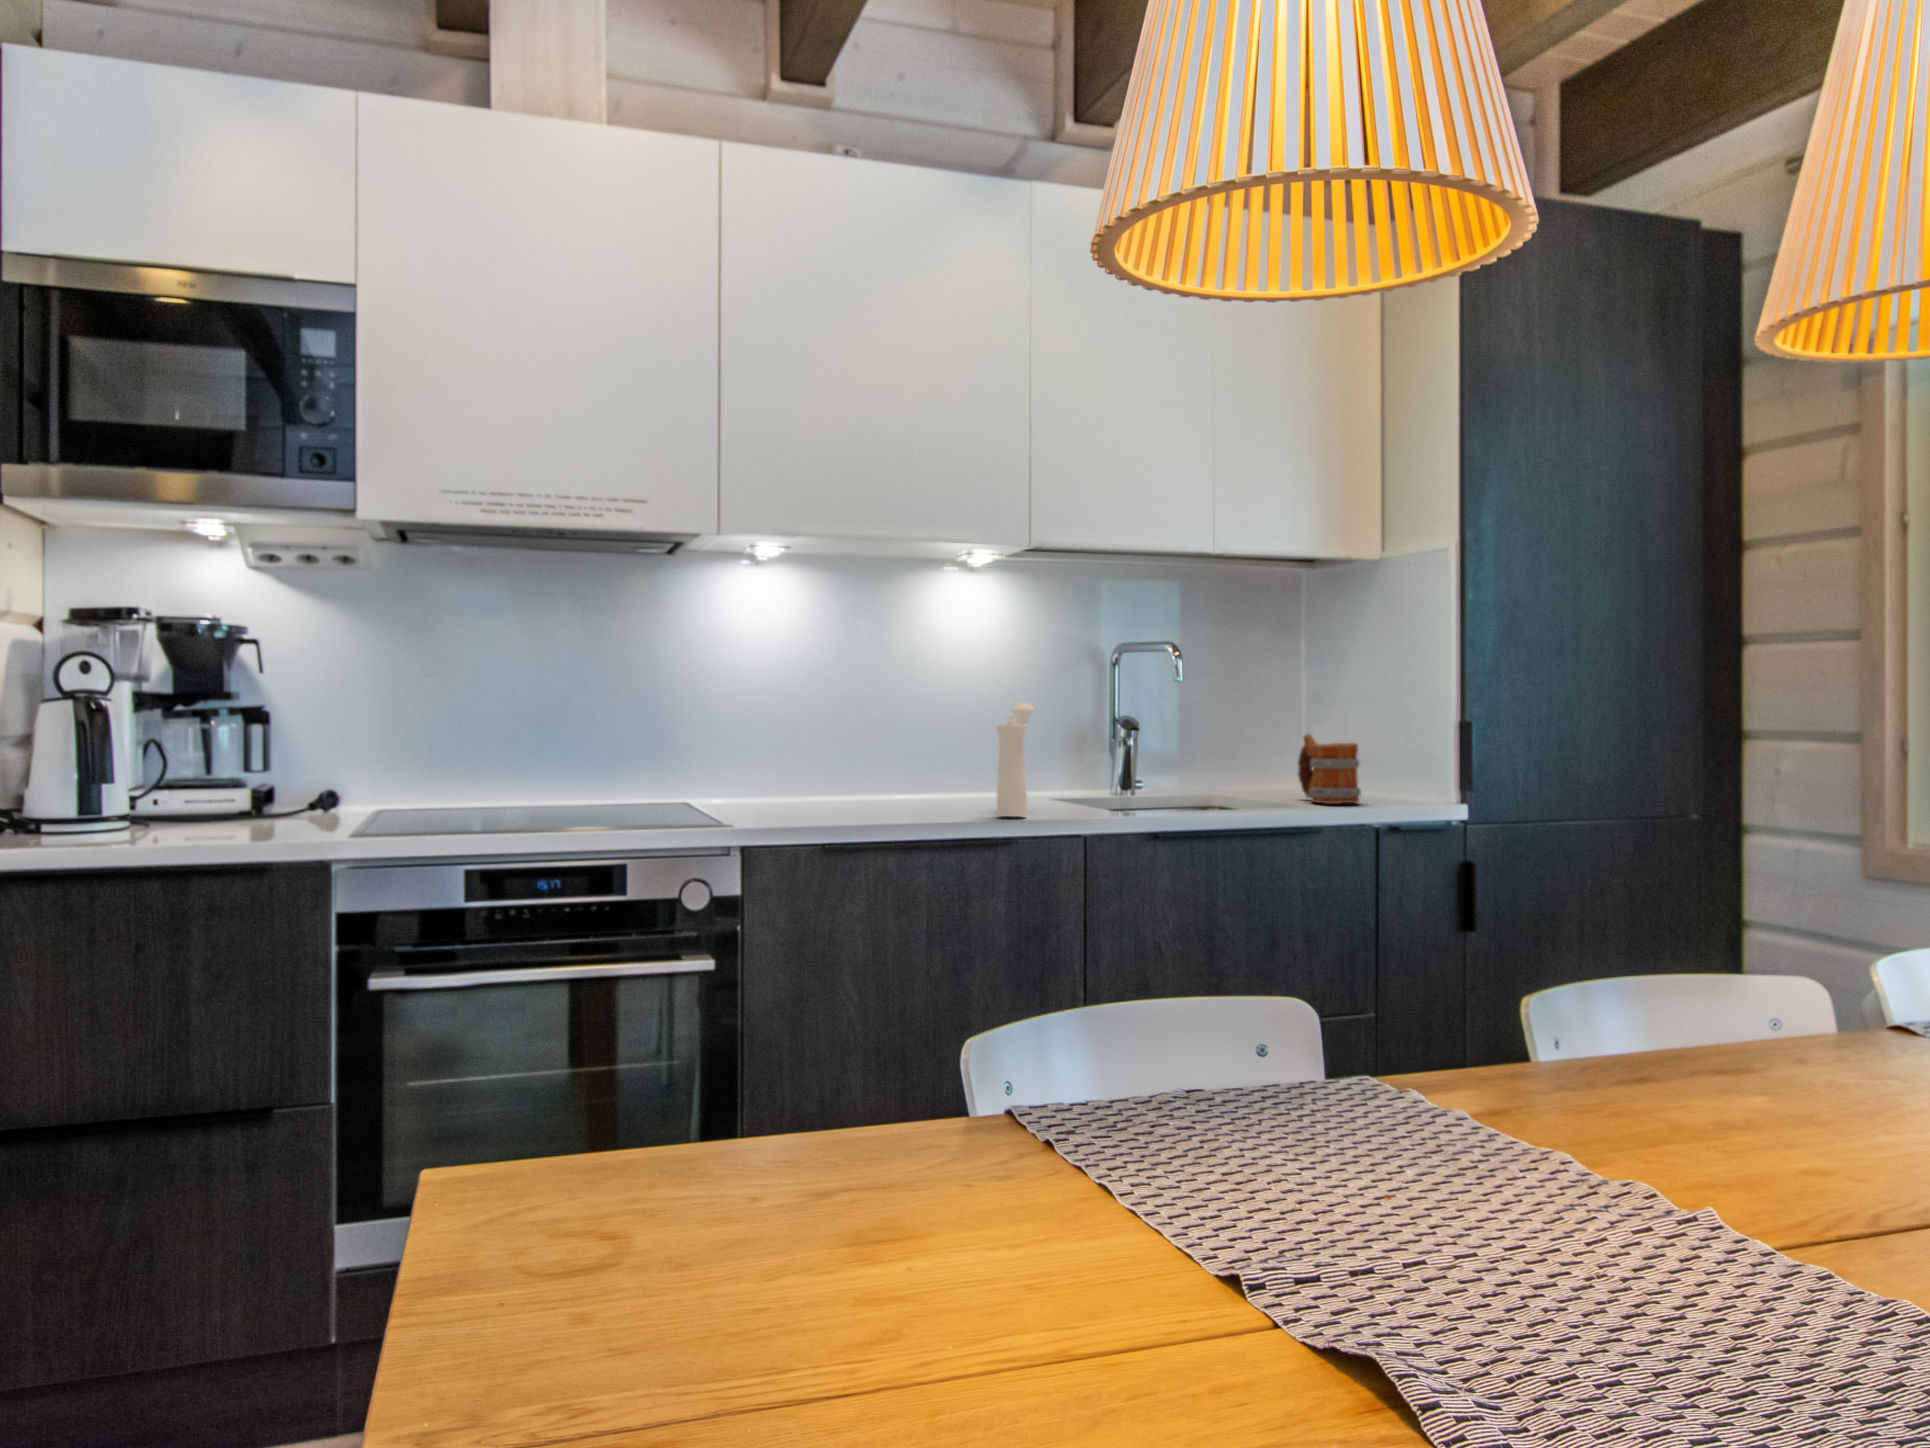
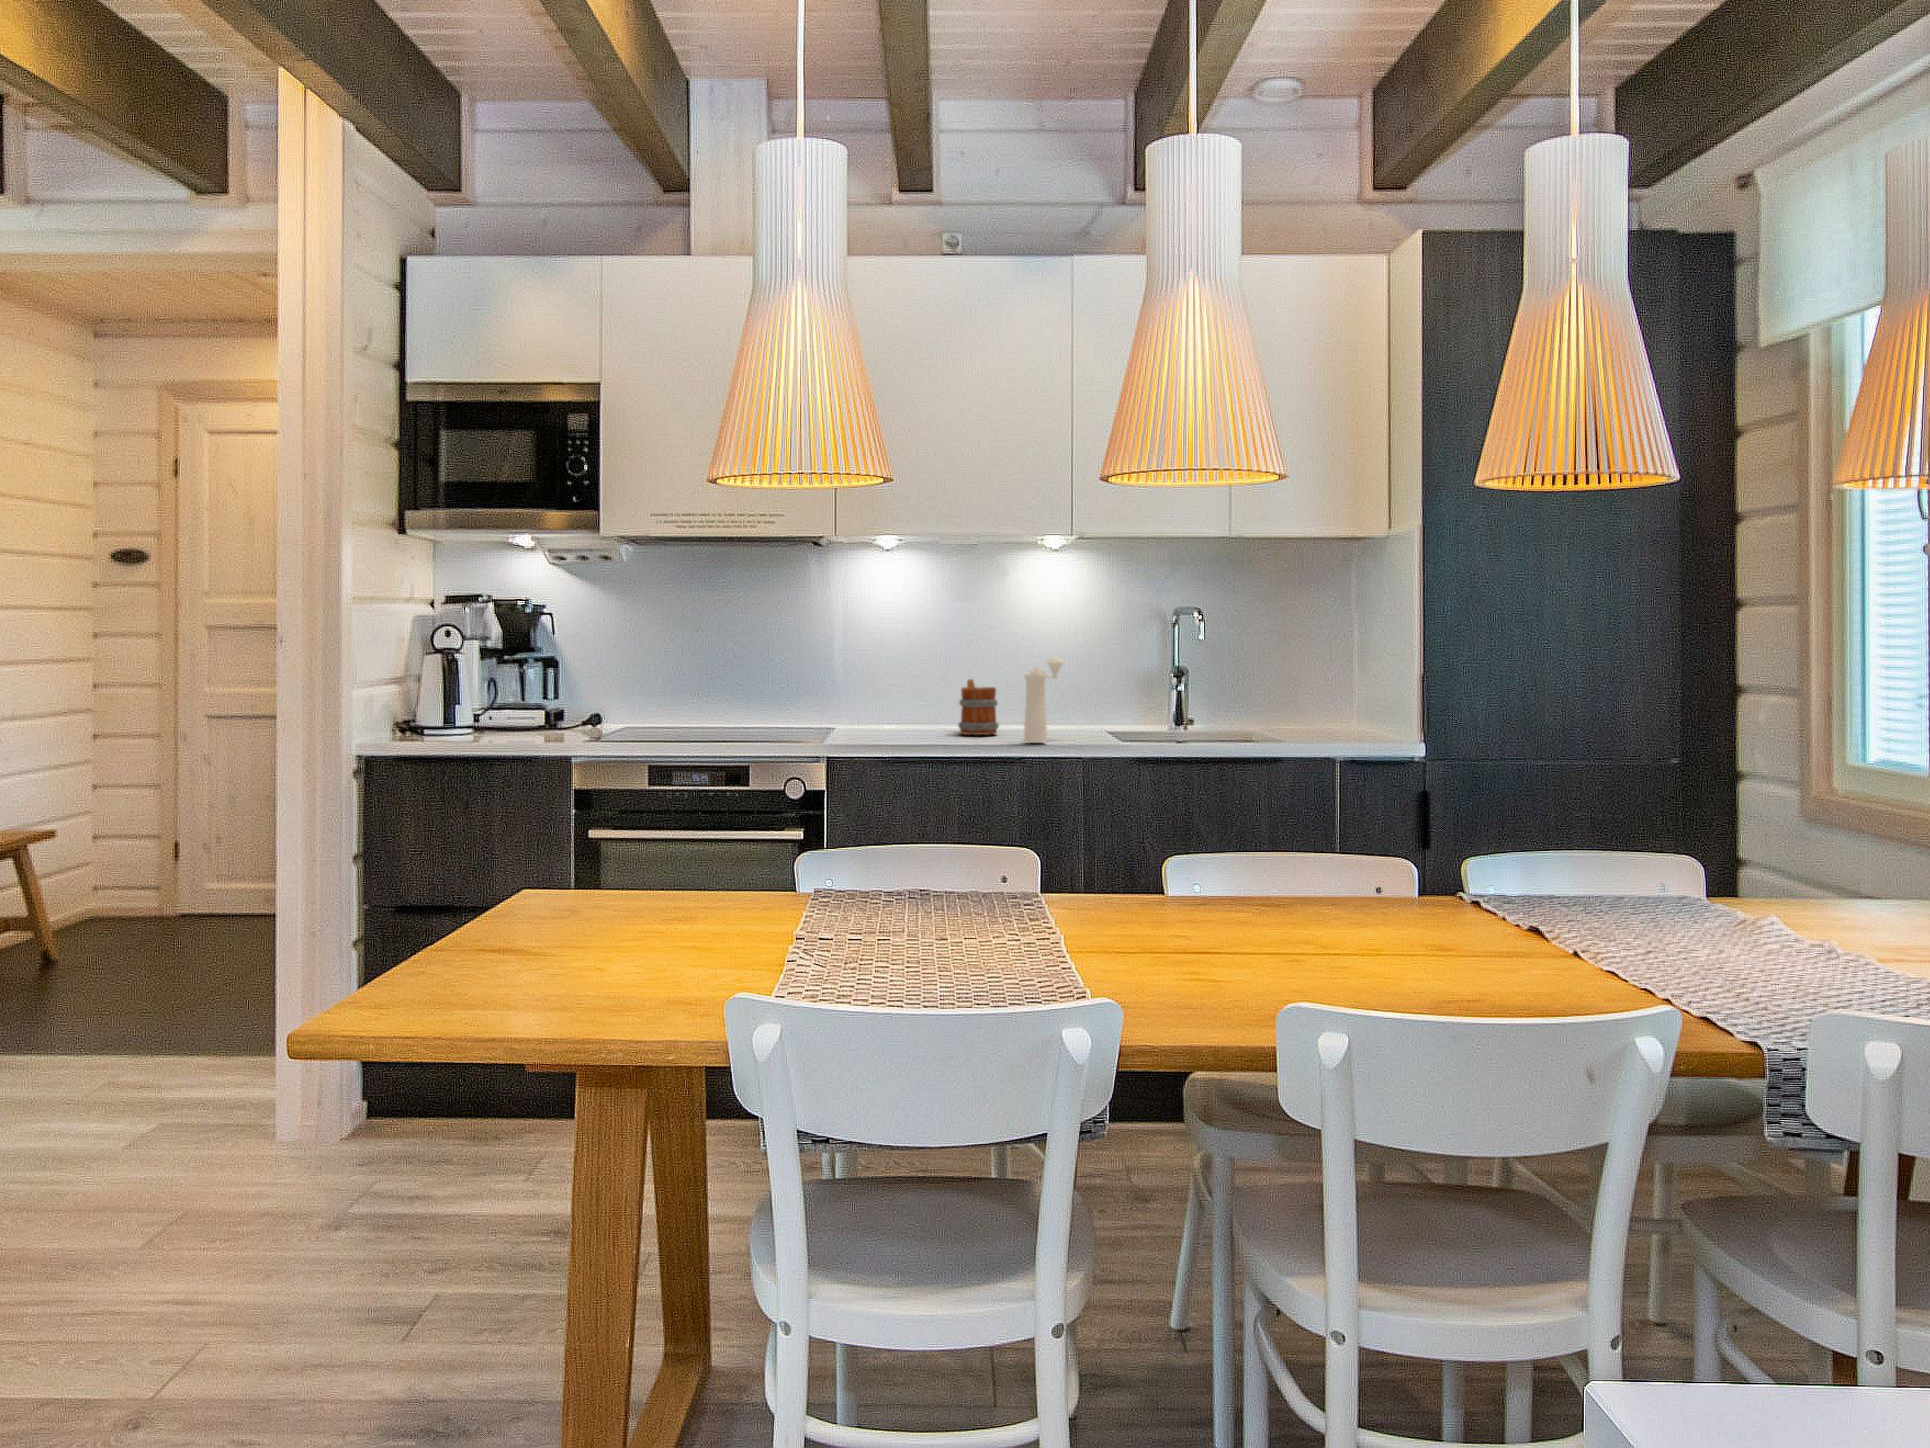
mug: present [1298,734,1361,804] -> present [958,679,999,735]

